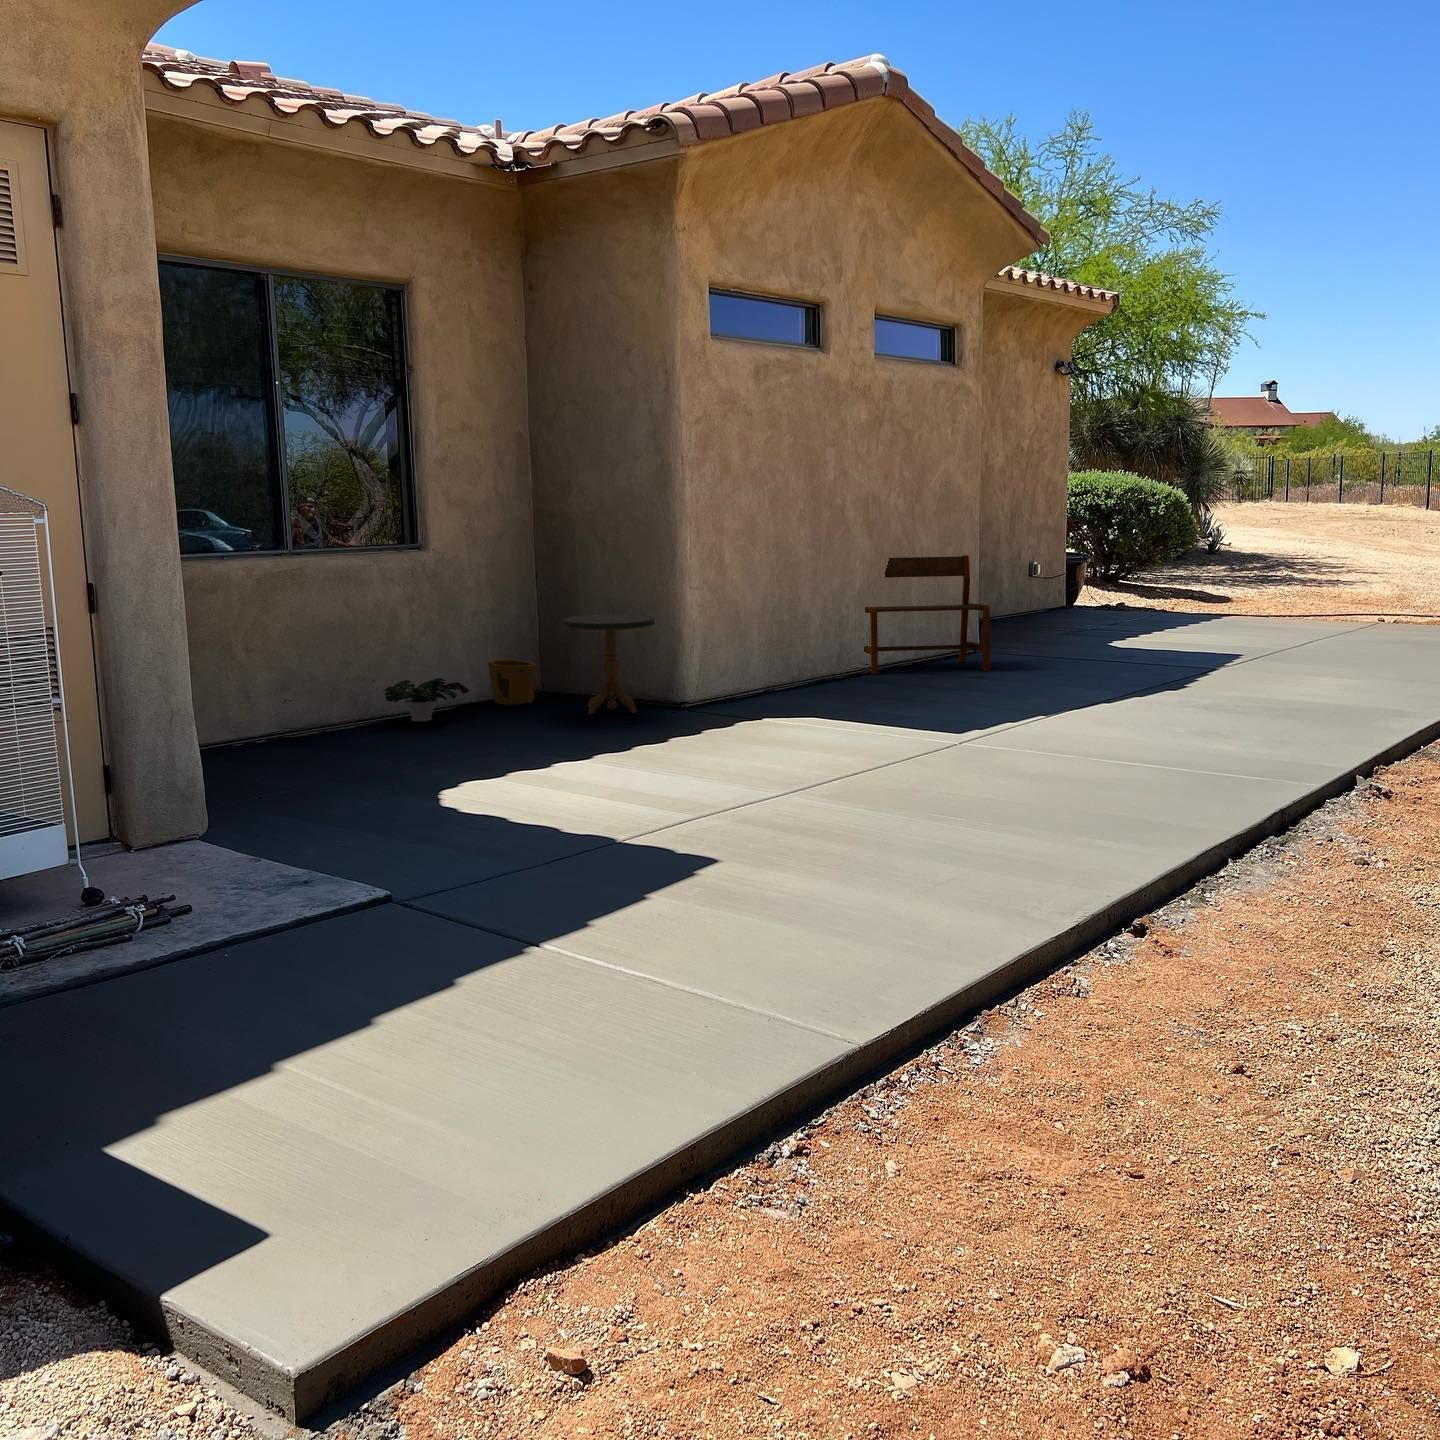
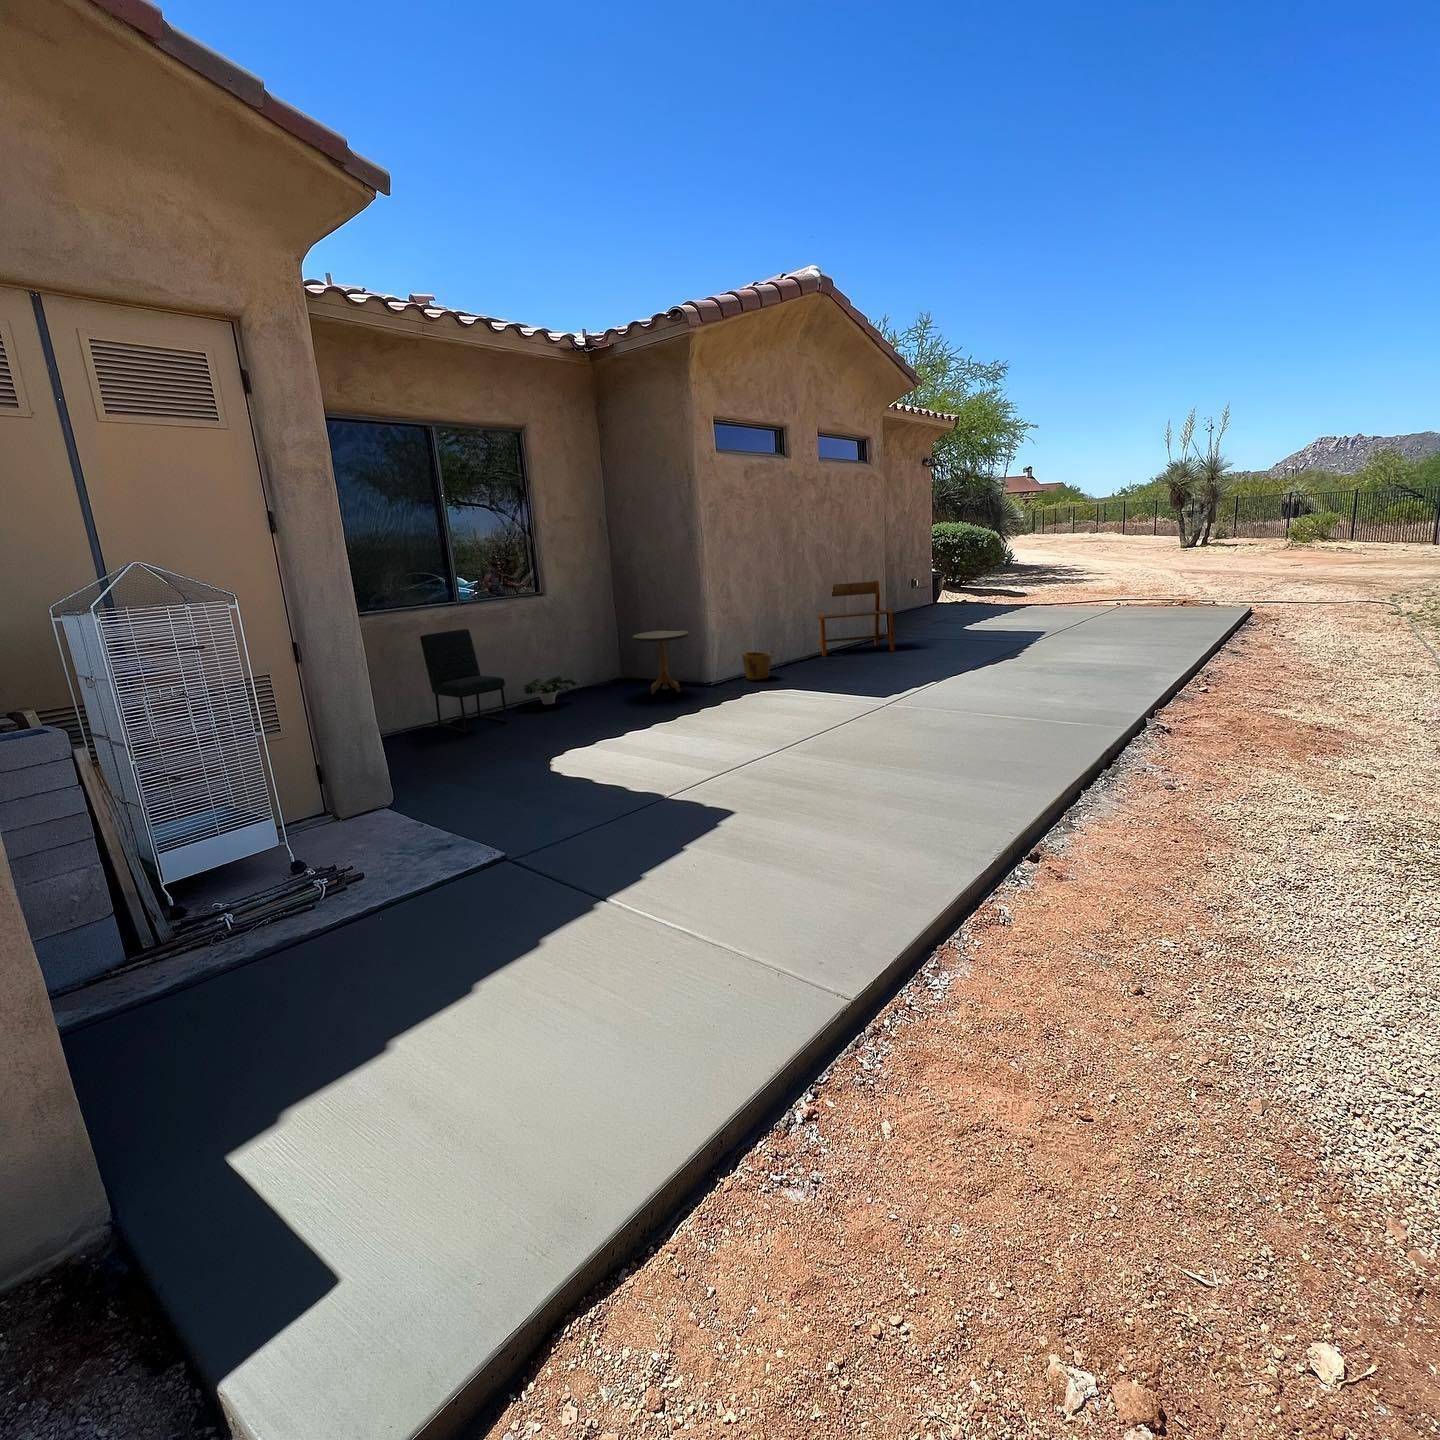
chair: none [229,592,359,755] -> present [420,629,508,733]
bucket: present [488,660,538,705] -> present [742,652,771,680]

